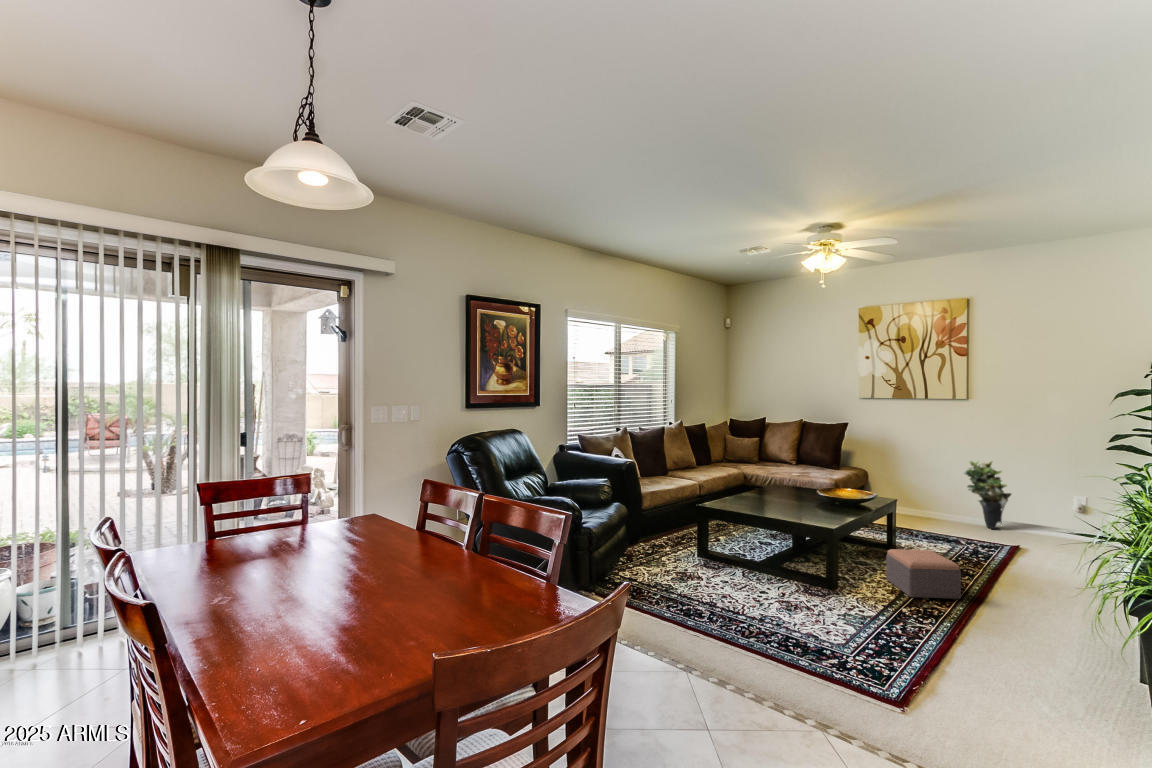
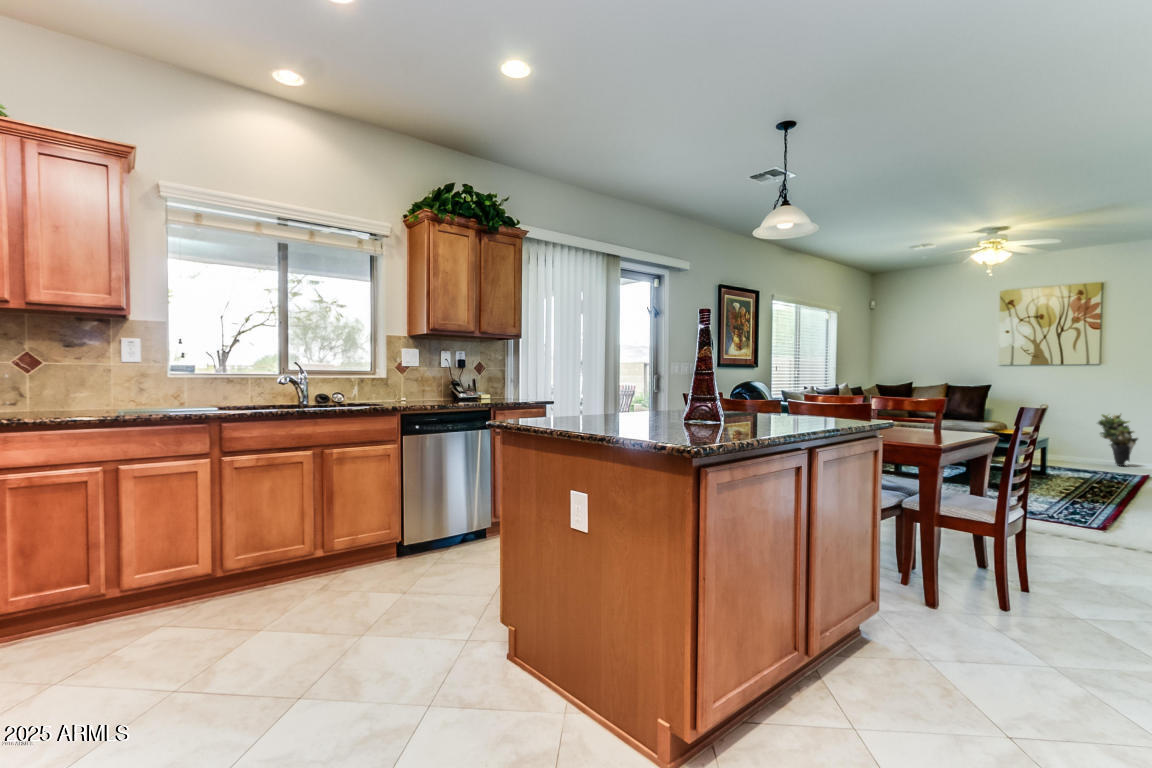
footstool: present [886,549,961,599] -> none [1049,464,1111,494]

